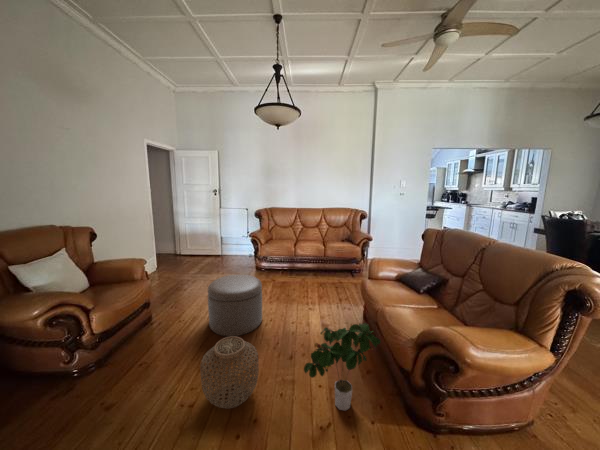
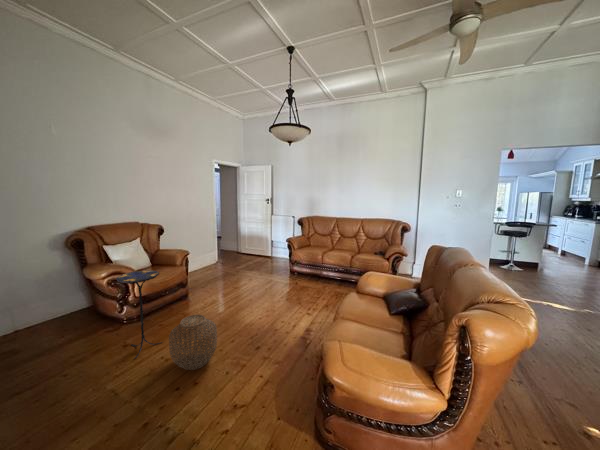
ottoman: present [208,275,262,336] -> none [218,271,264,321]
side table: none [98,291,164,421] -> present [116,270,162,358]
potted plant: present [304,323,381,411] -> none [232,320,302,402]

